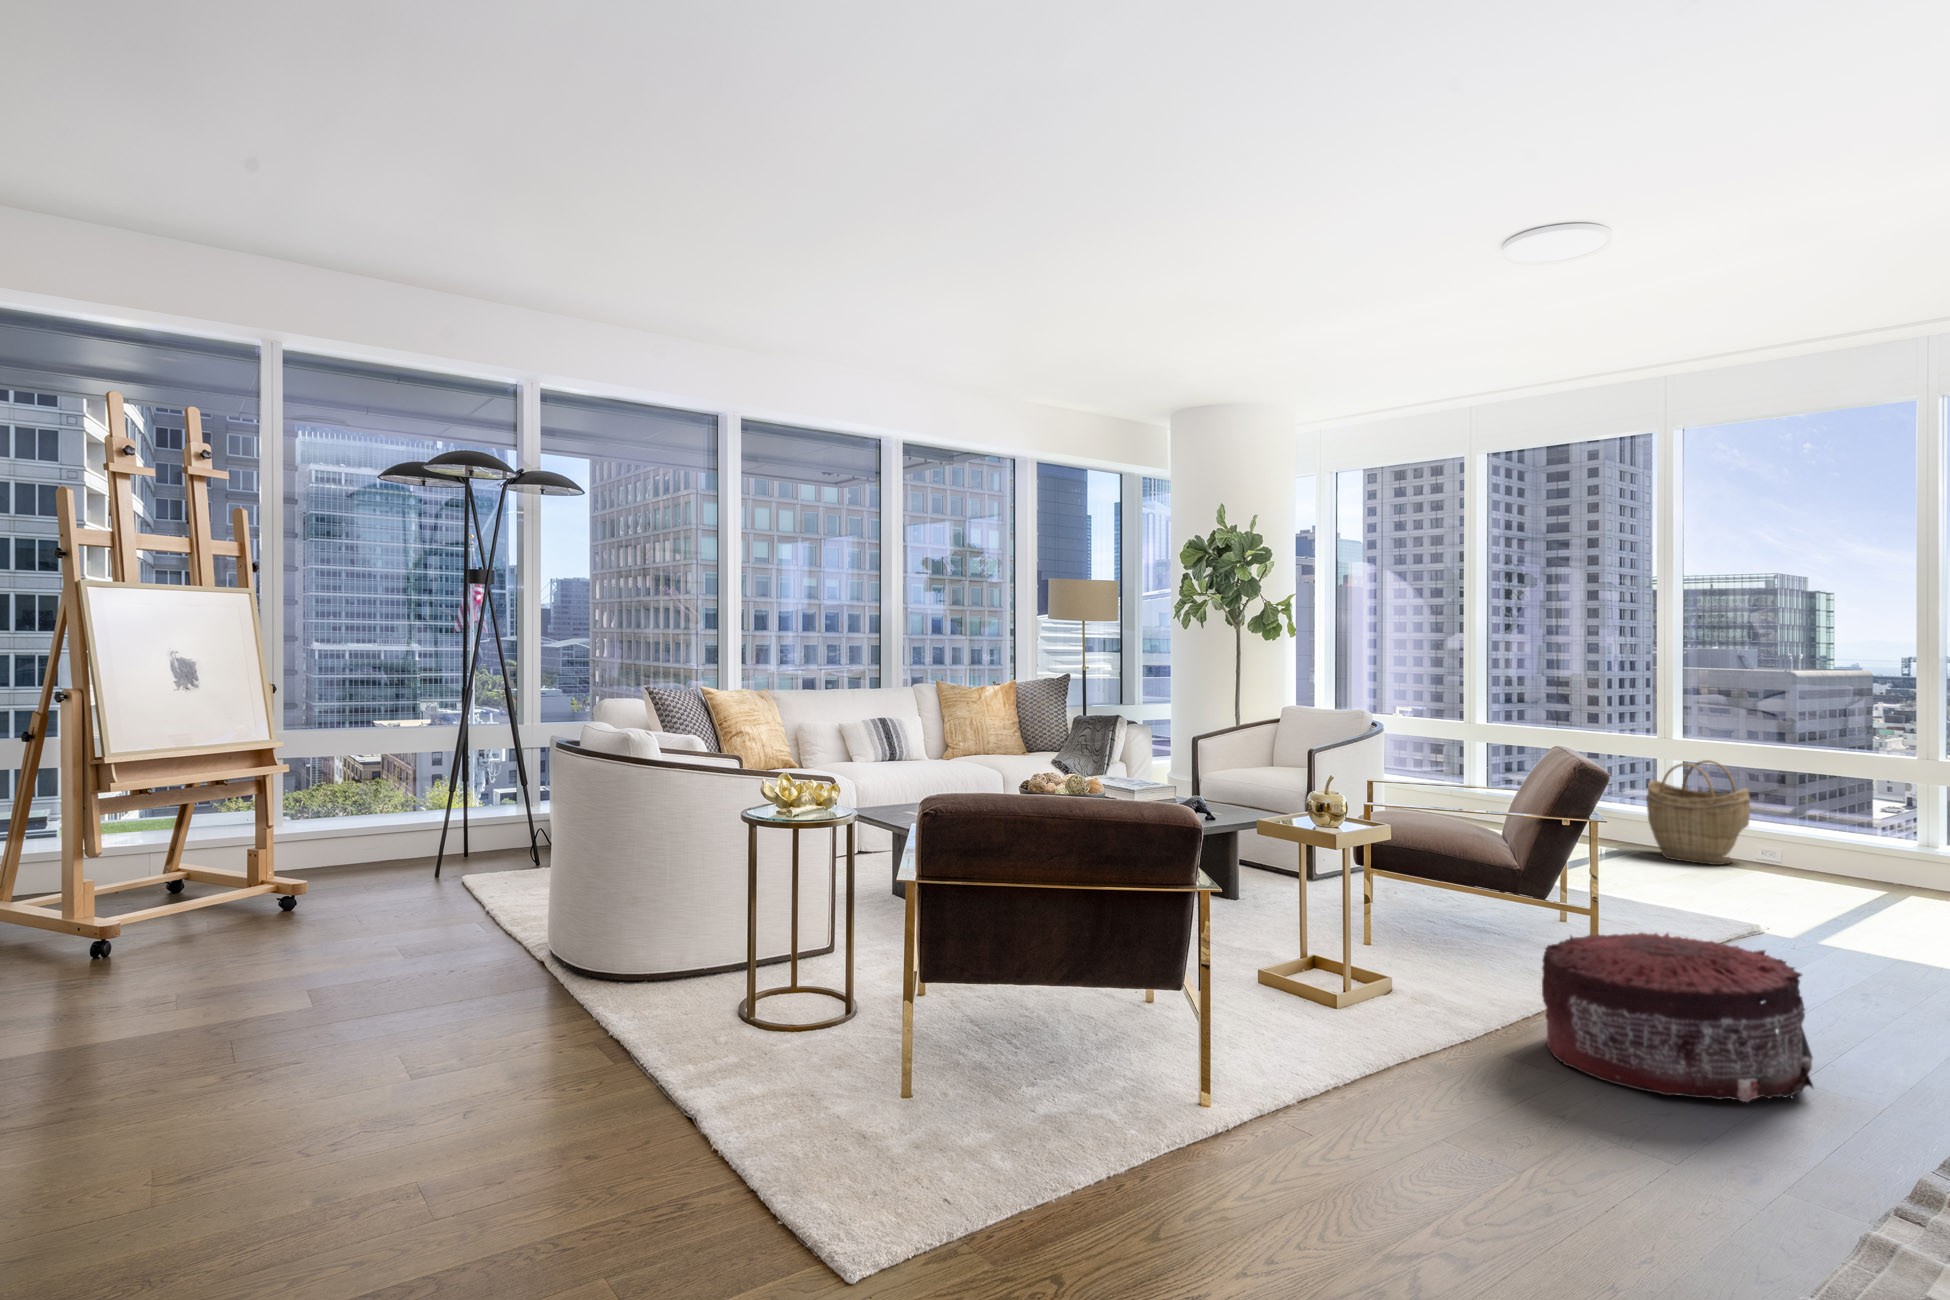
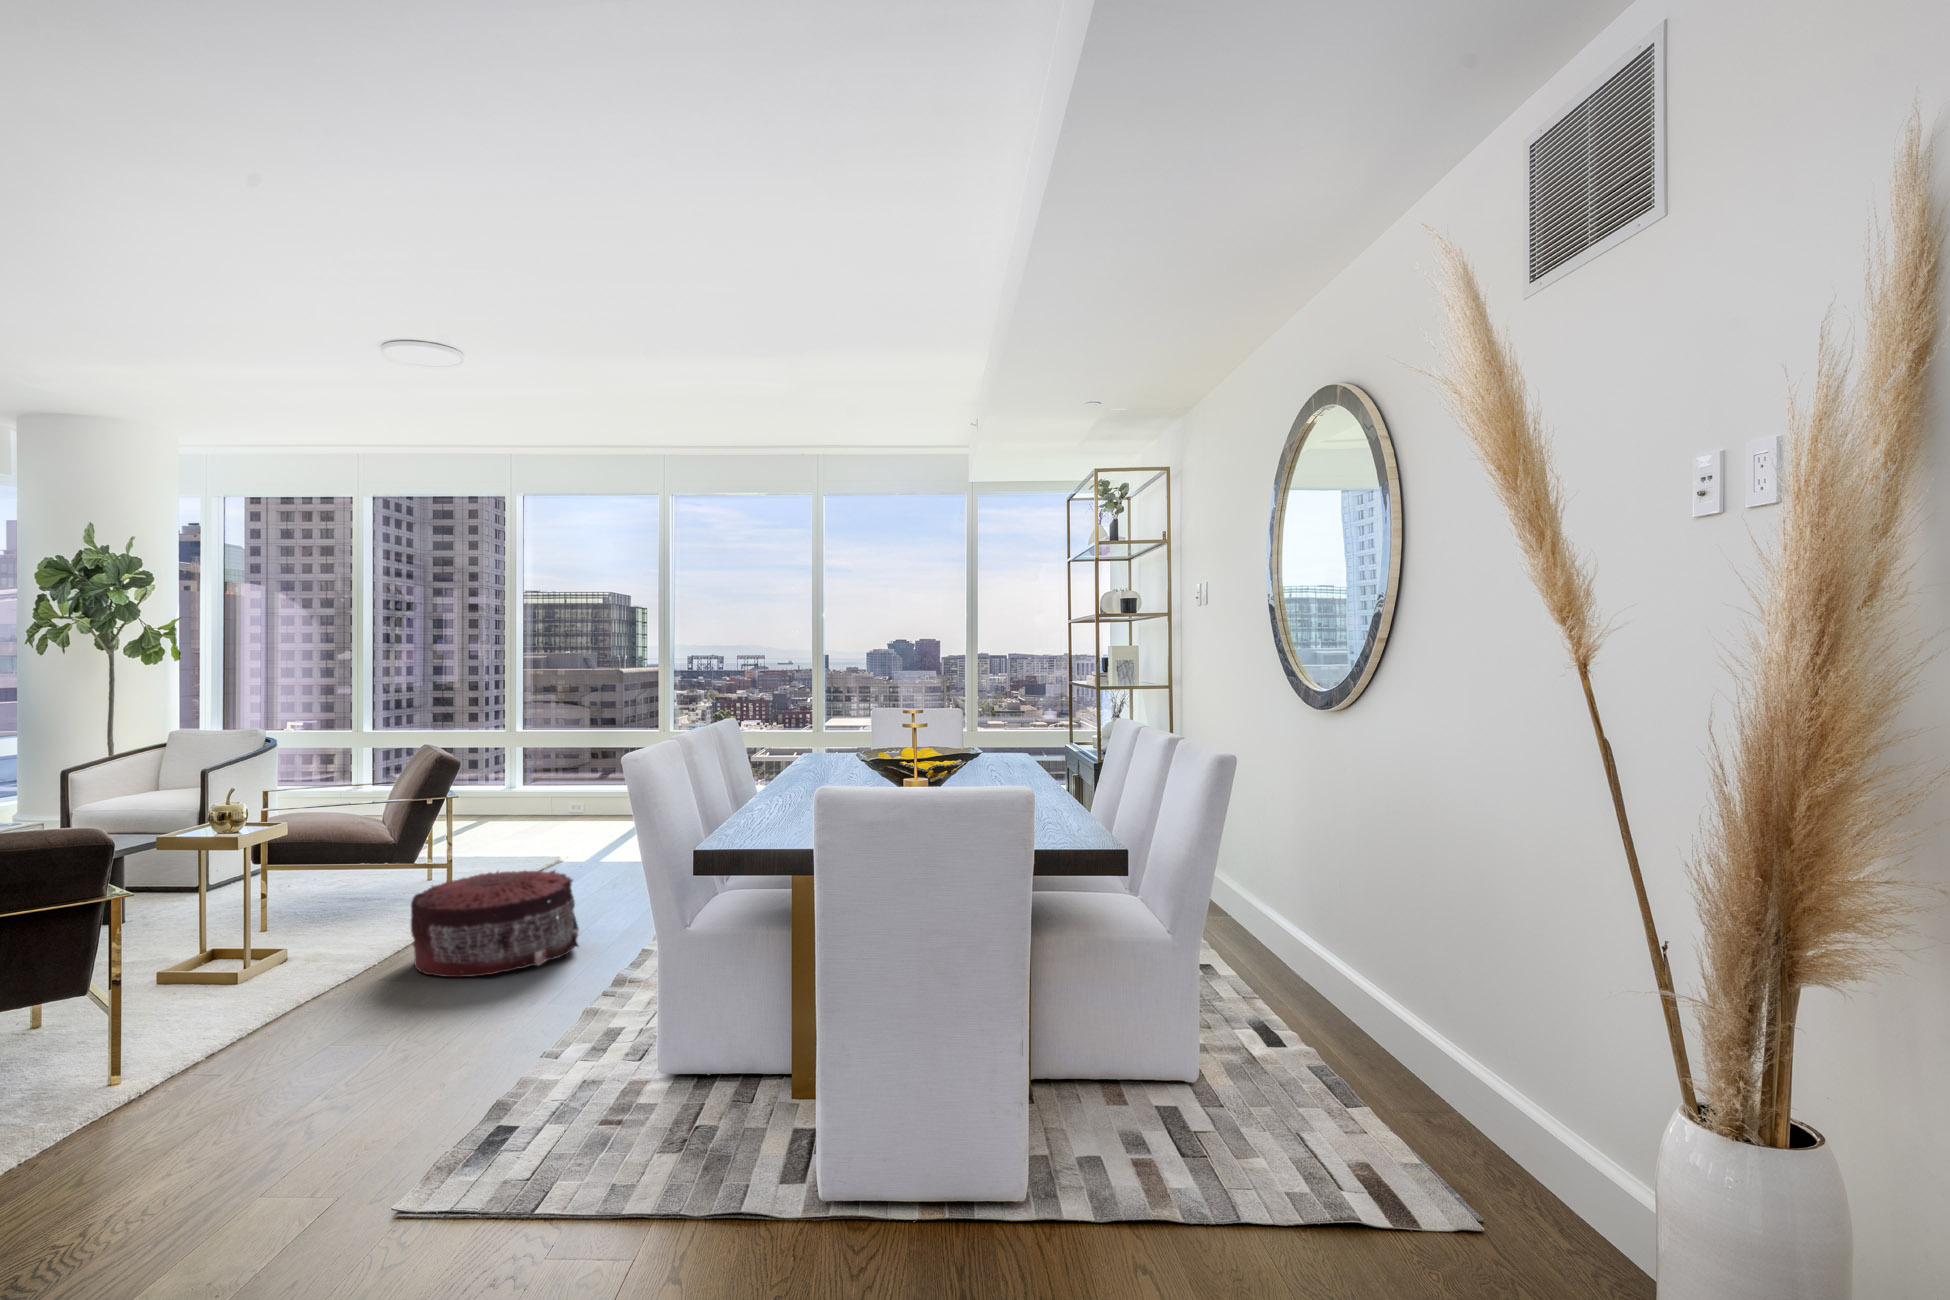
woven basket: present [1647,760,1750,865] -> none [502,745,570,820]

